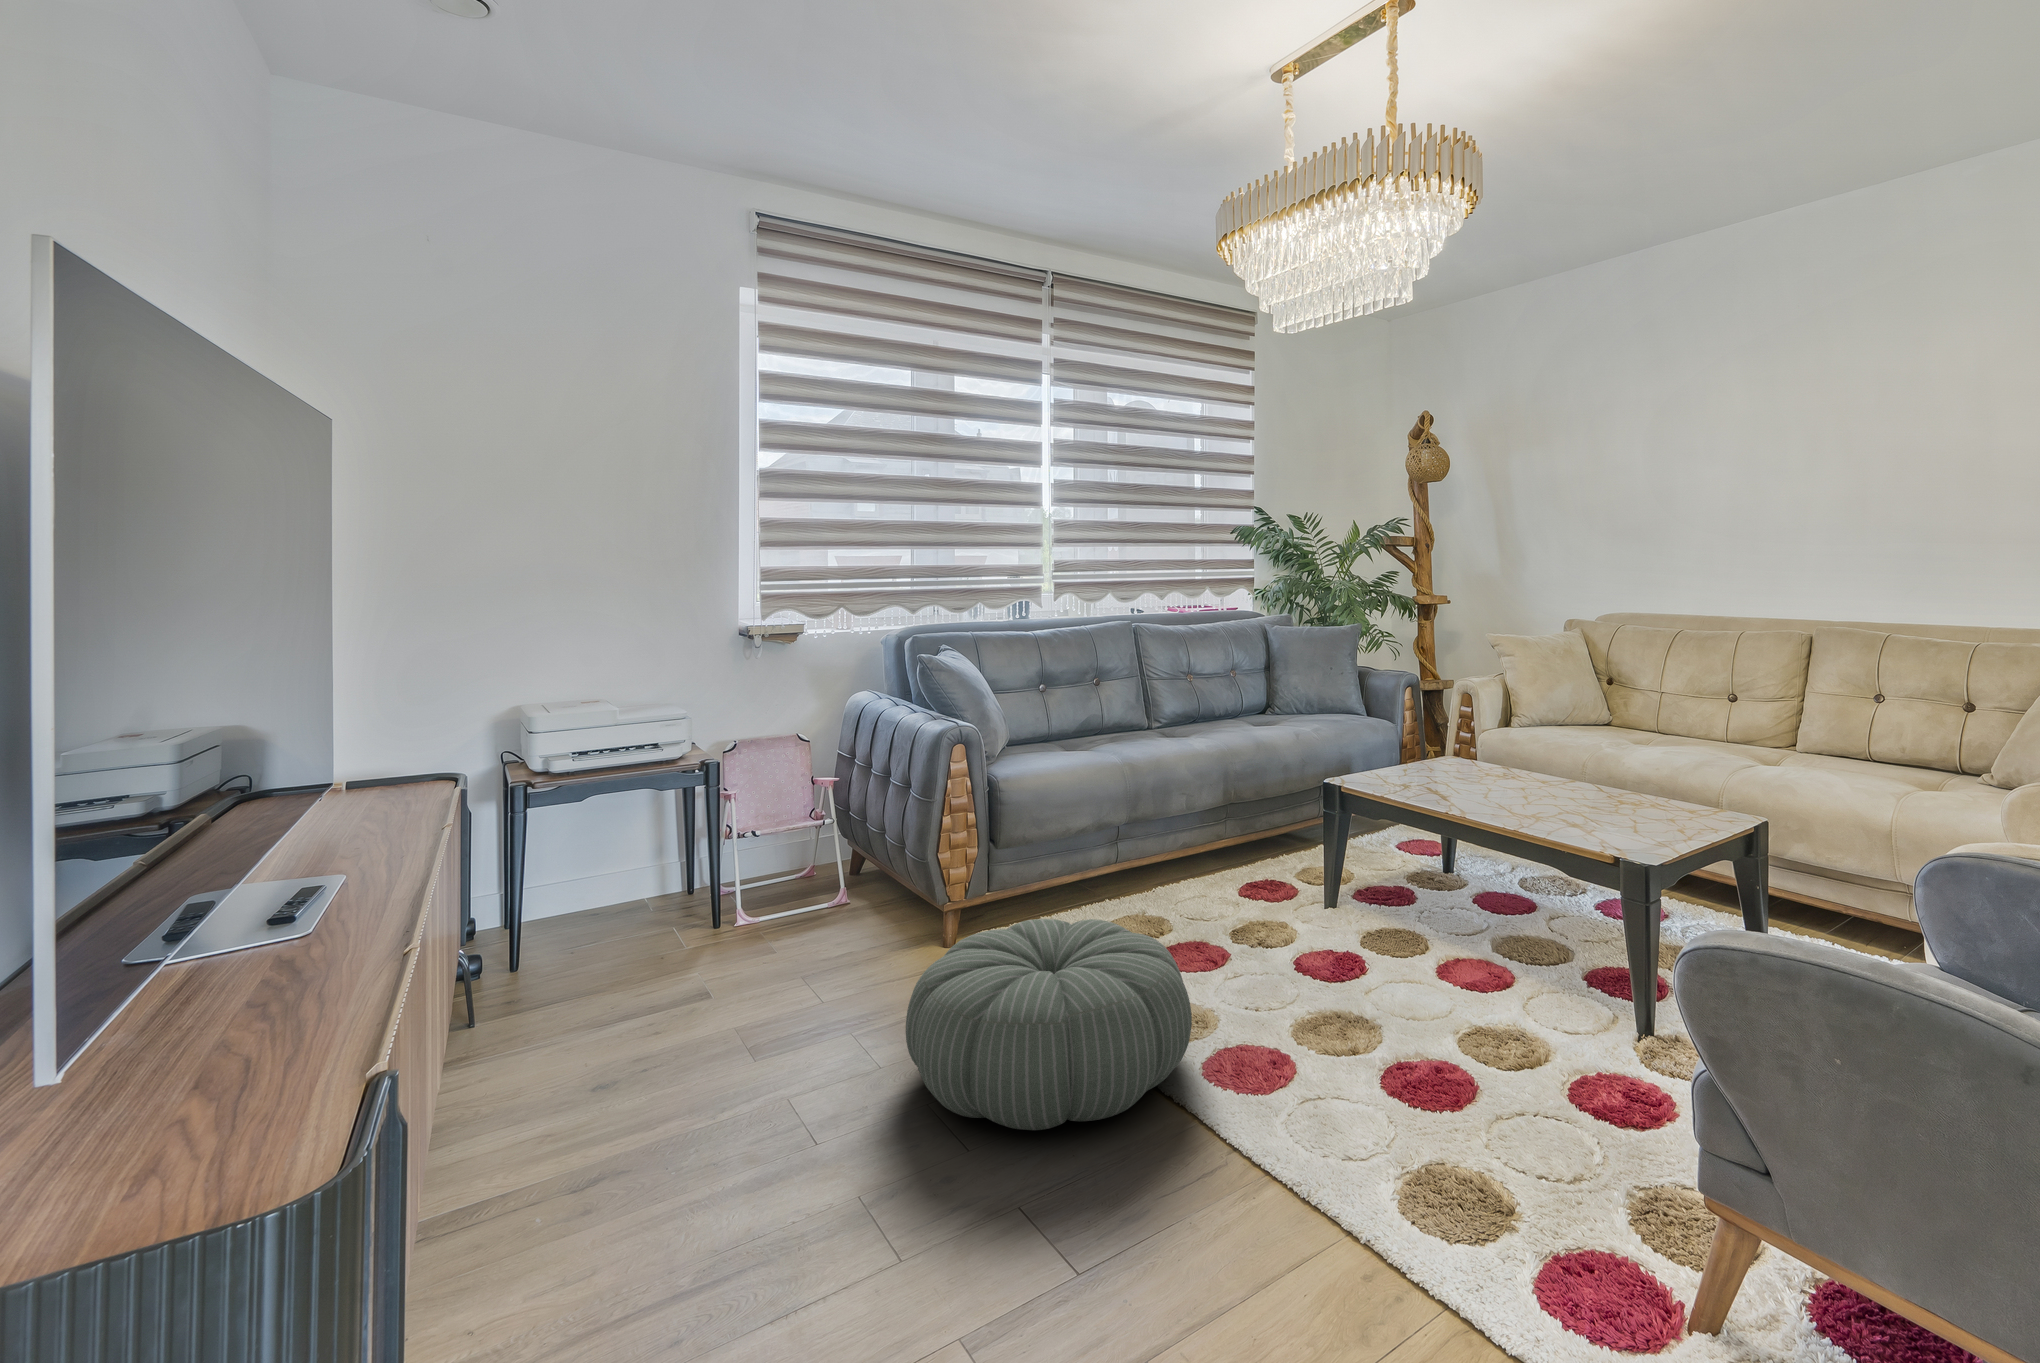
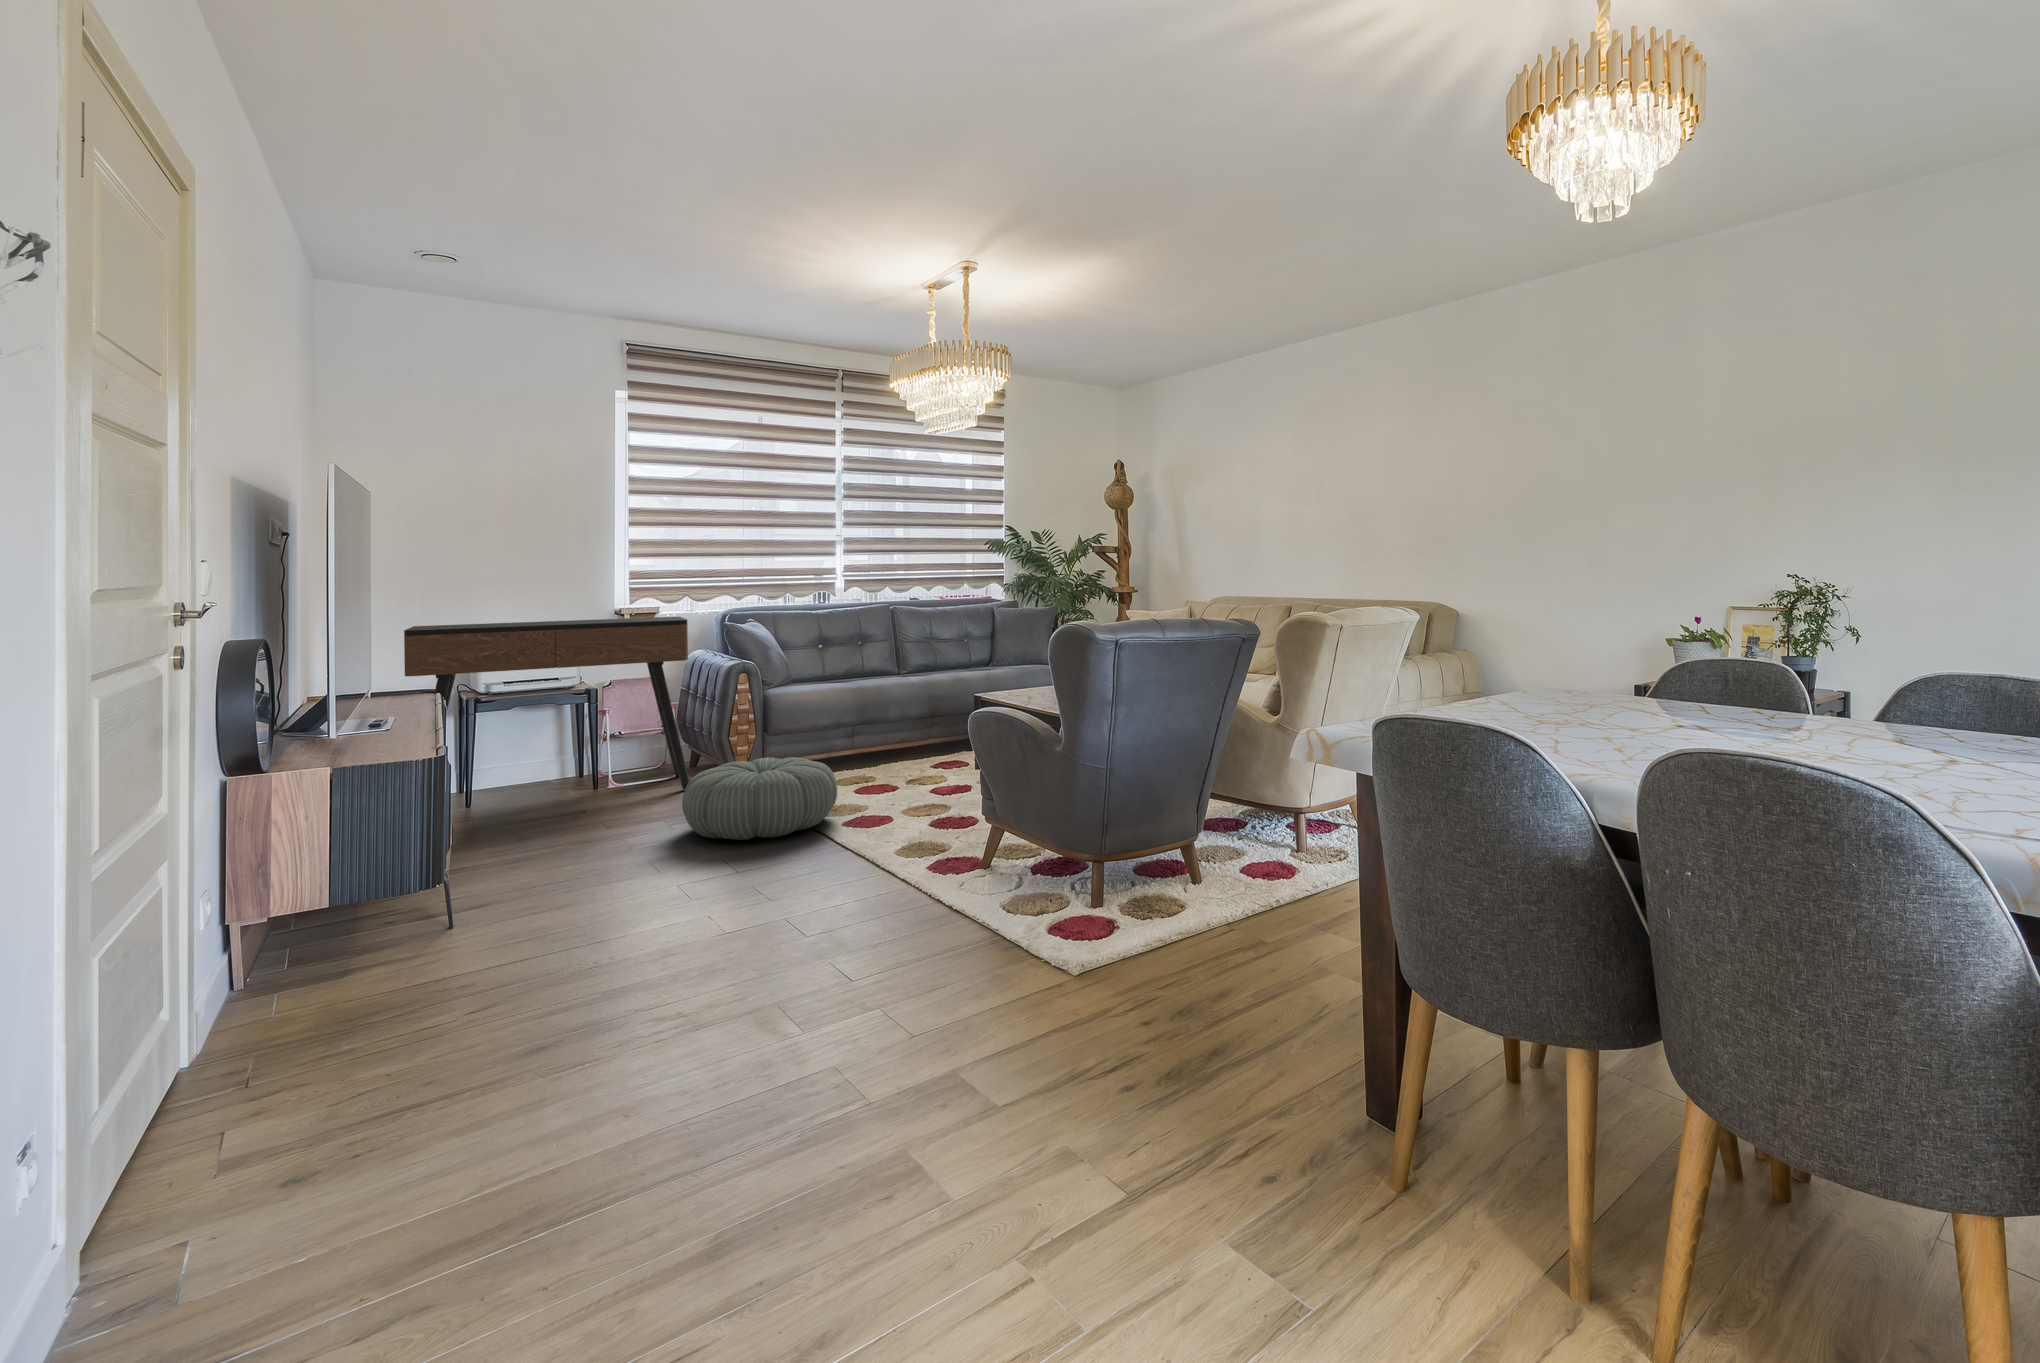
console table: none [395,643,873,1029] -> present [404,617,689,789]

